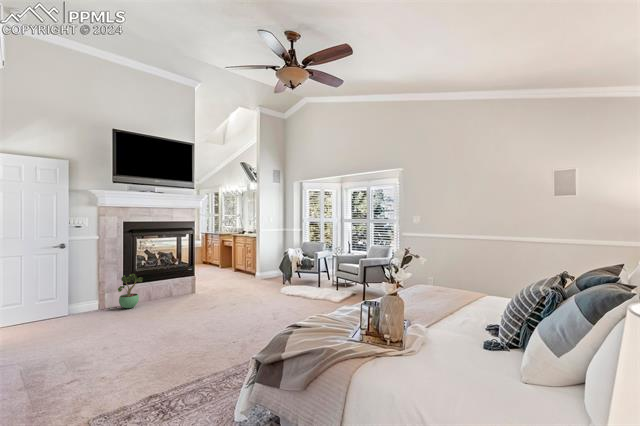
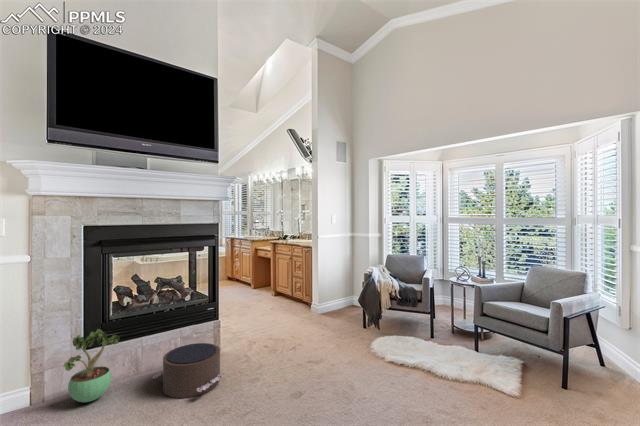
pouf: none [159,285,196,307] -> present [152,343,222,398]

